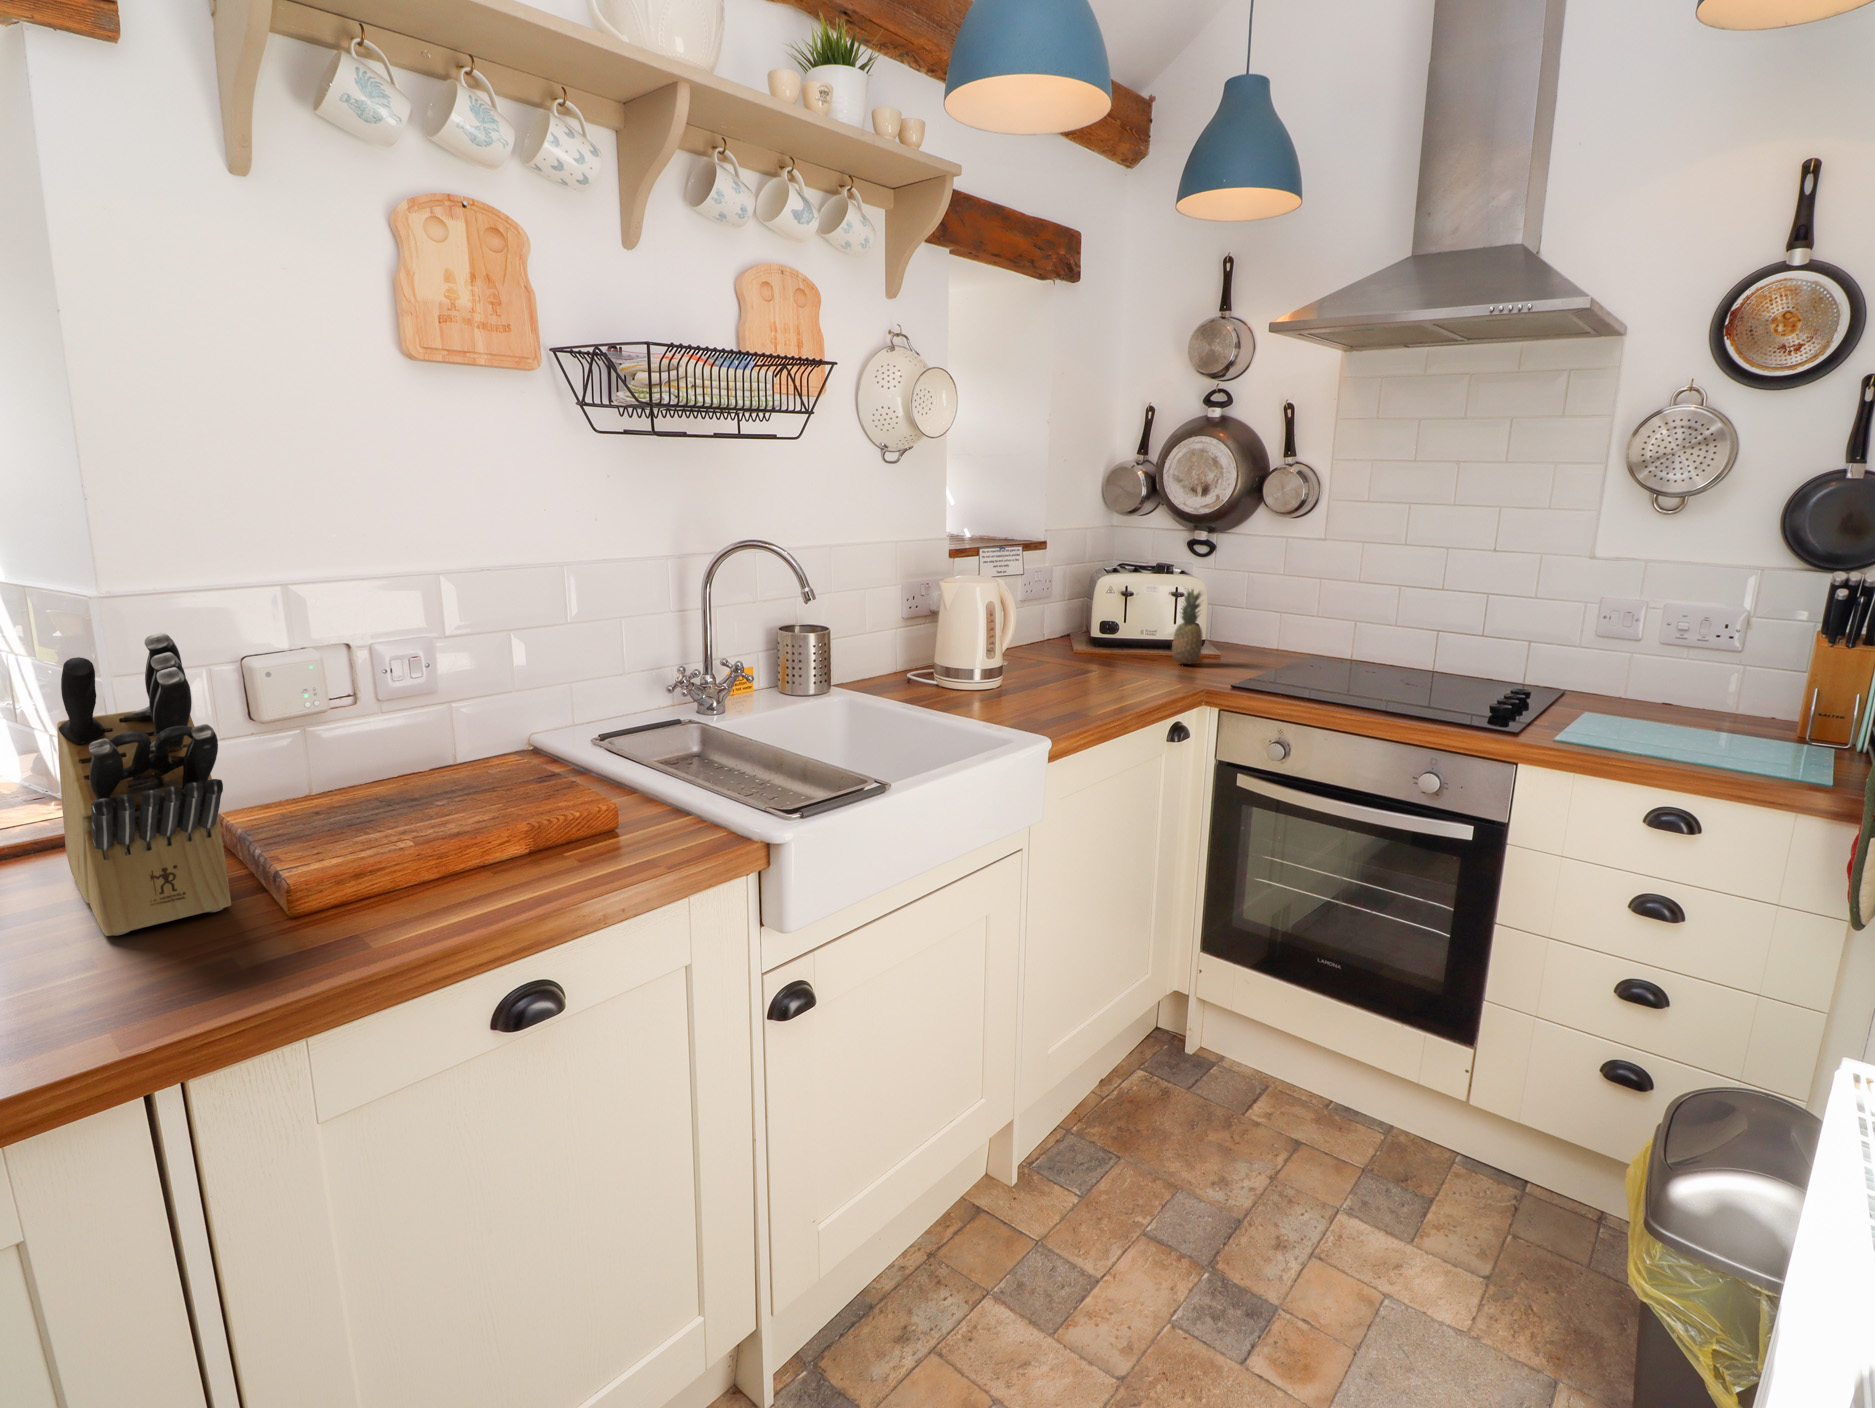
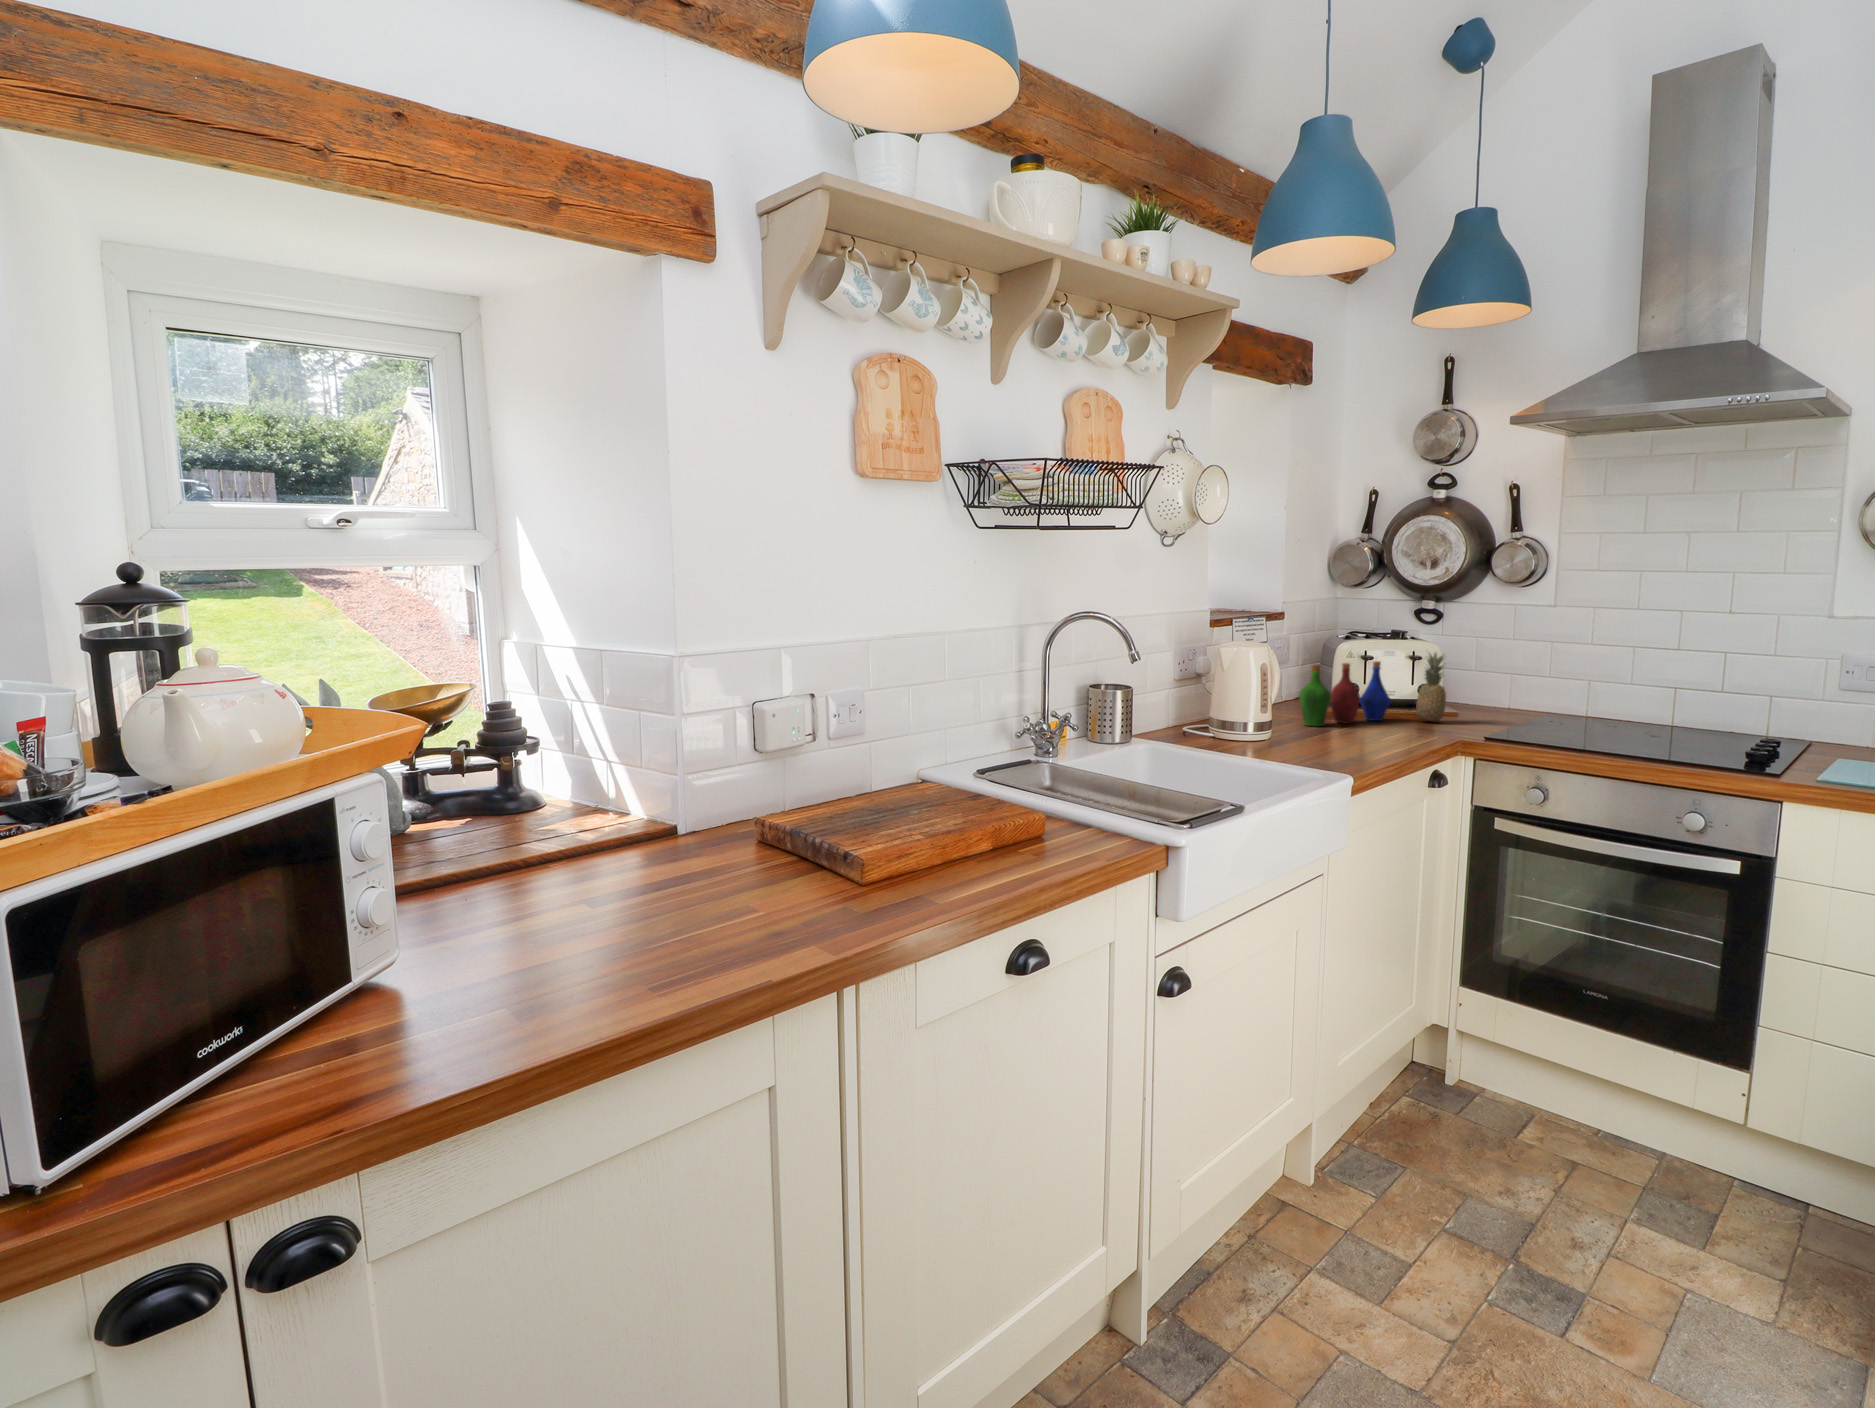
bottle: none [1043,597,1145,670] -> present [1299,661,1391,726]
knife block: present [57,633,231,936] -> none [671,675,843,892]

